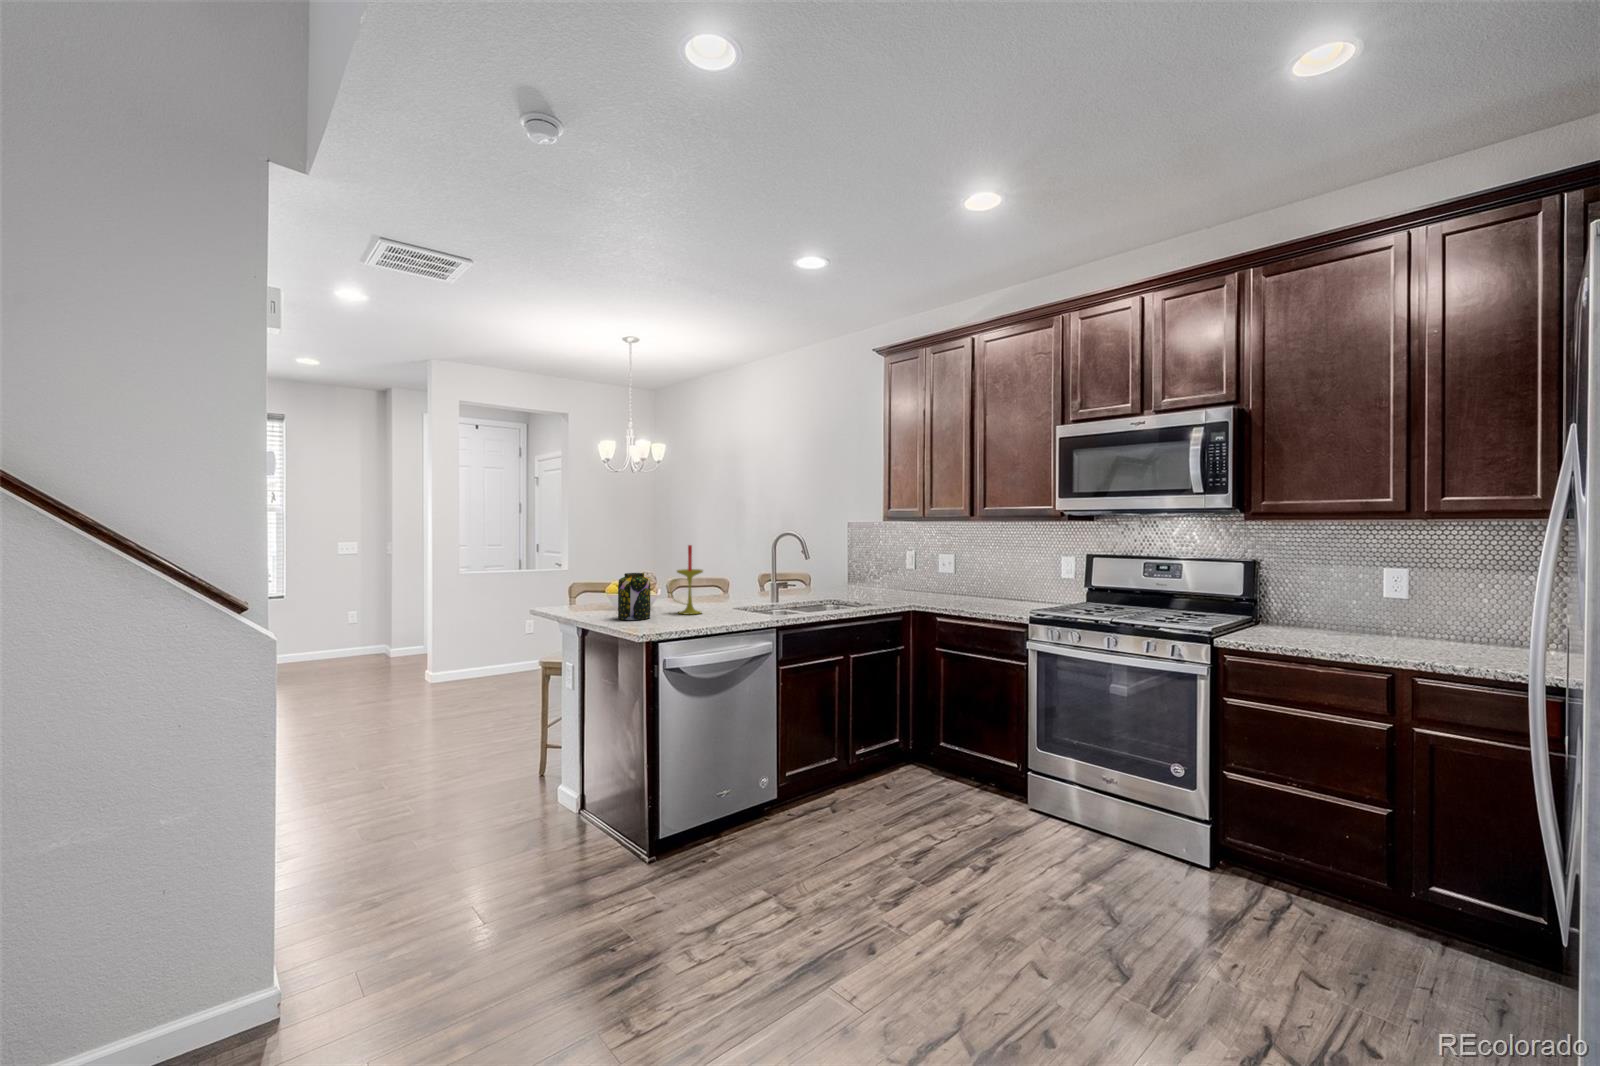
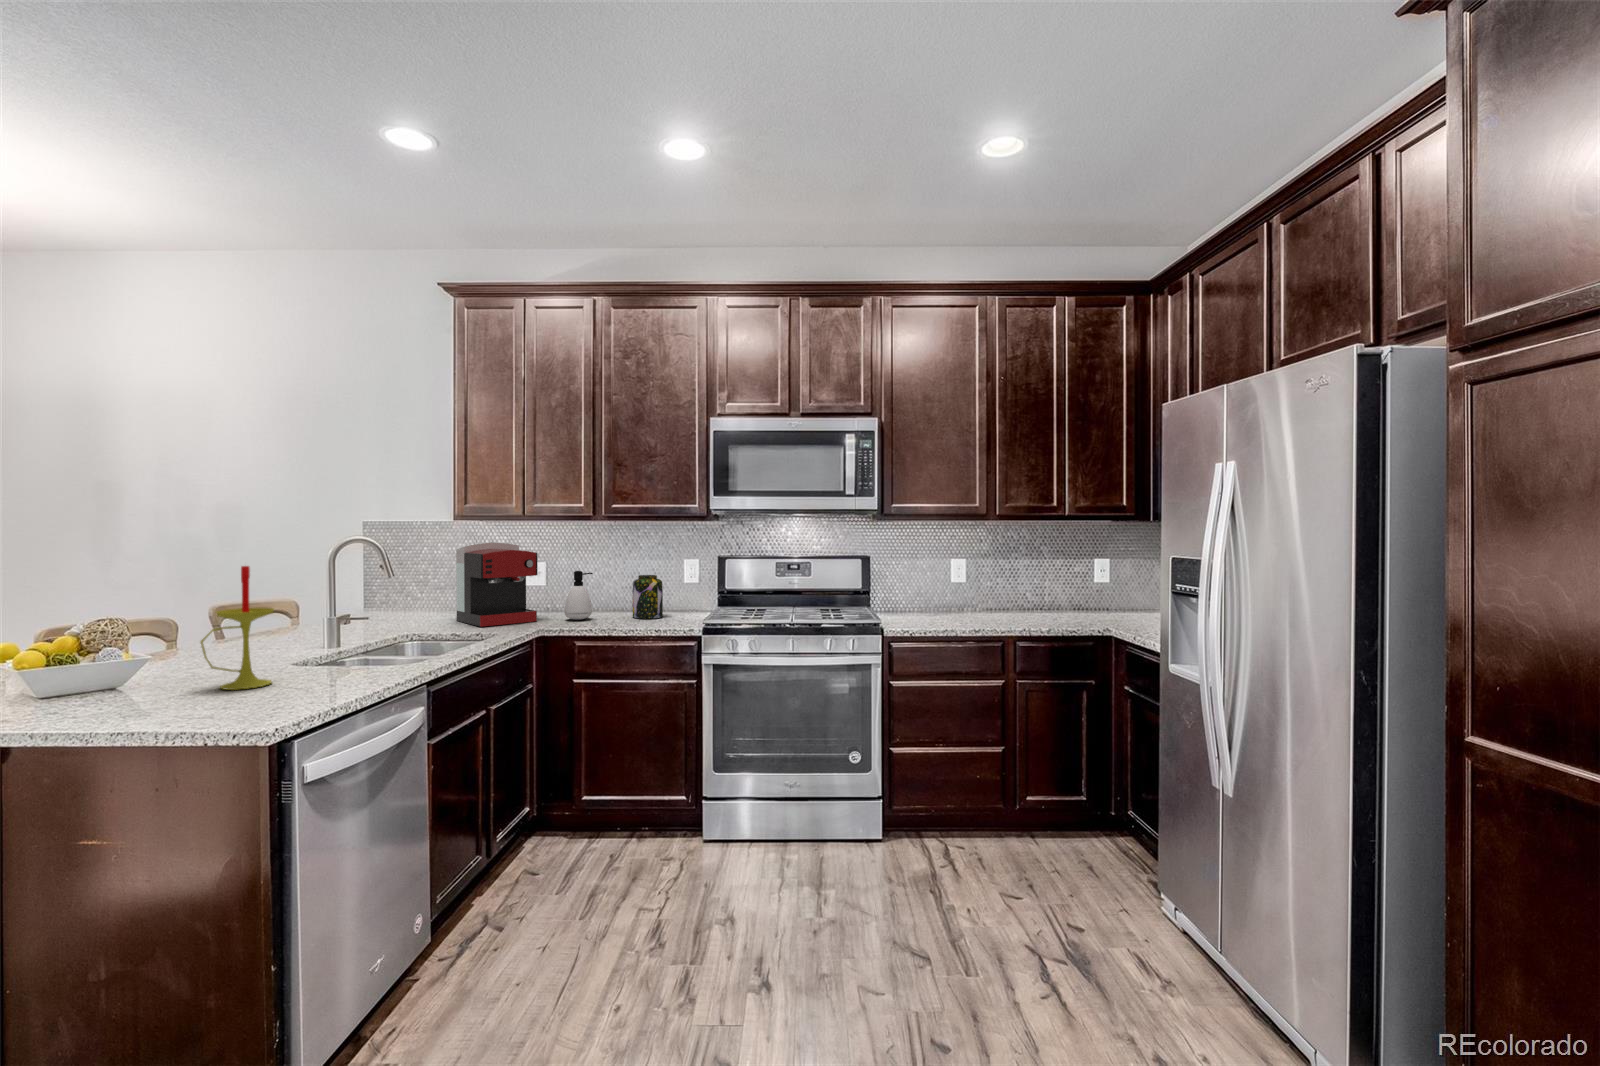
coffee maker: none [877,538,925,600] -> present [456,542,538,627]
soap dispenser: none [944,562,966,602] -> present [565,571,593,620]
jar: present [618,573,650,620] -> present [632,575,663,619]

